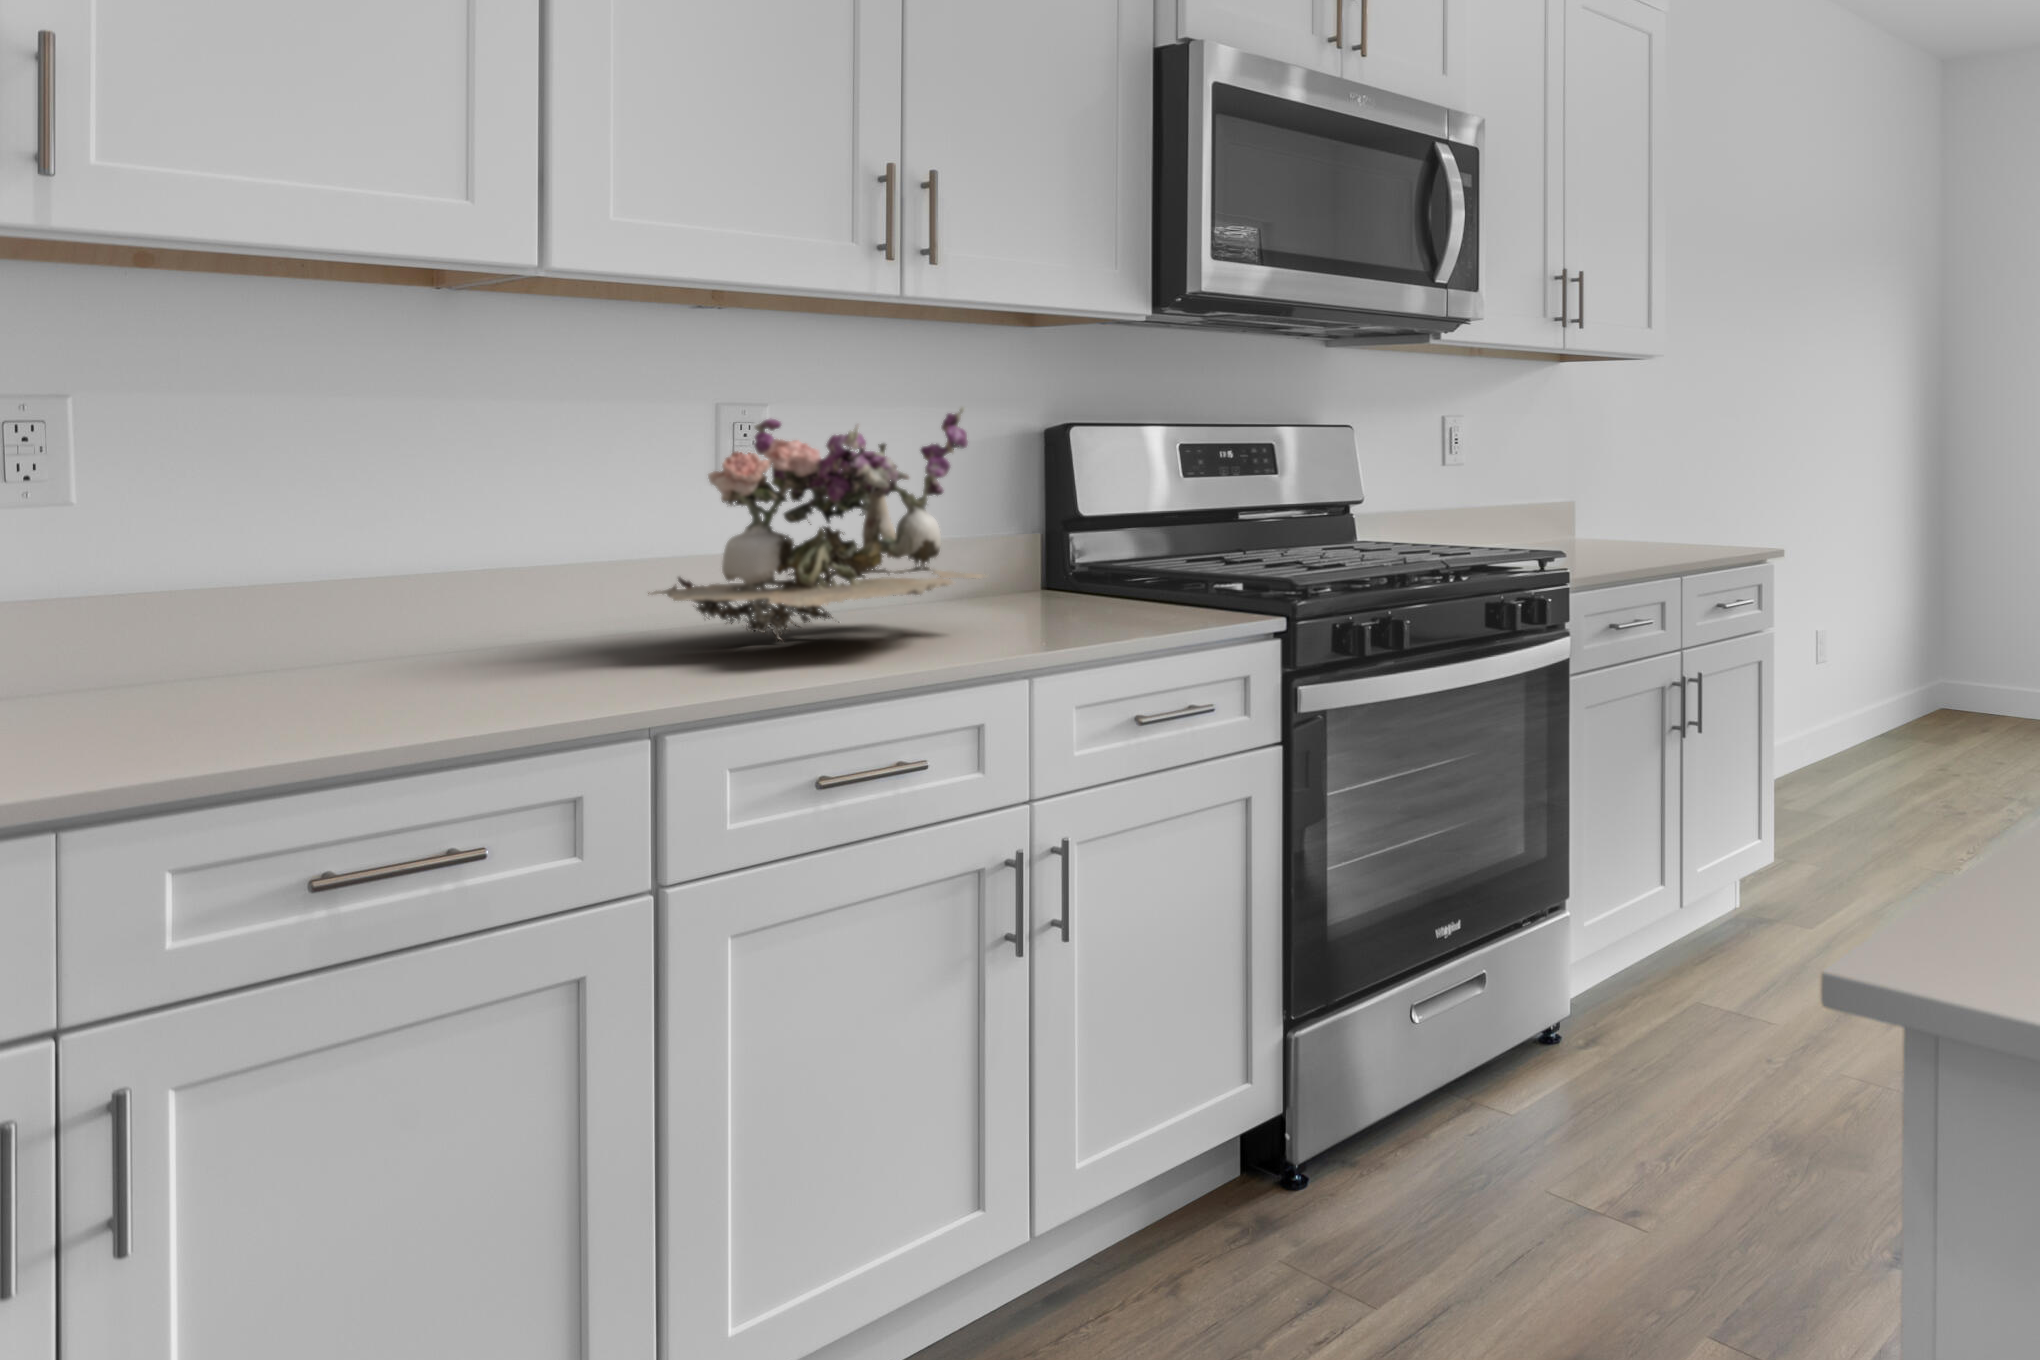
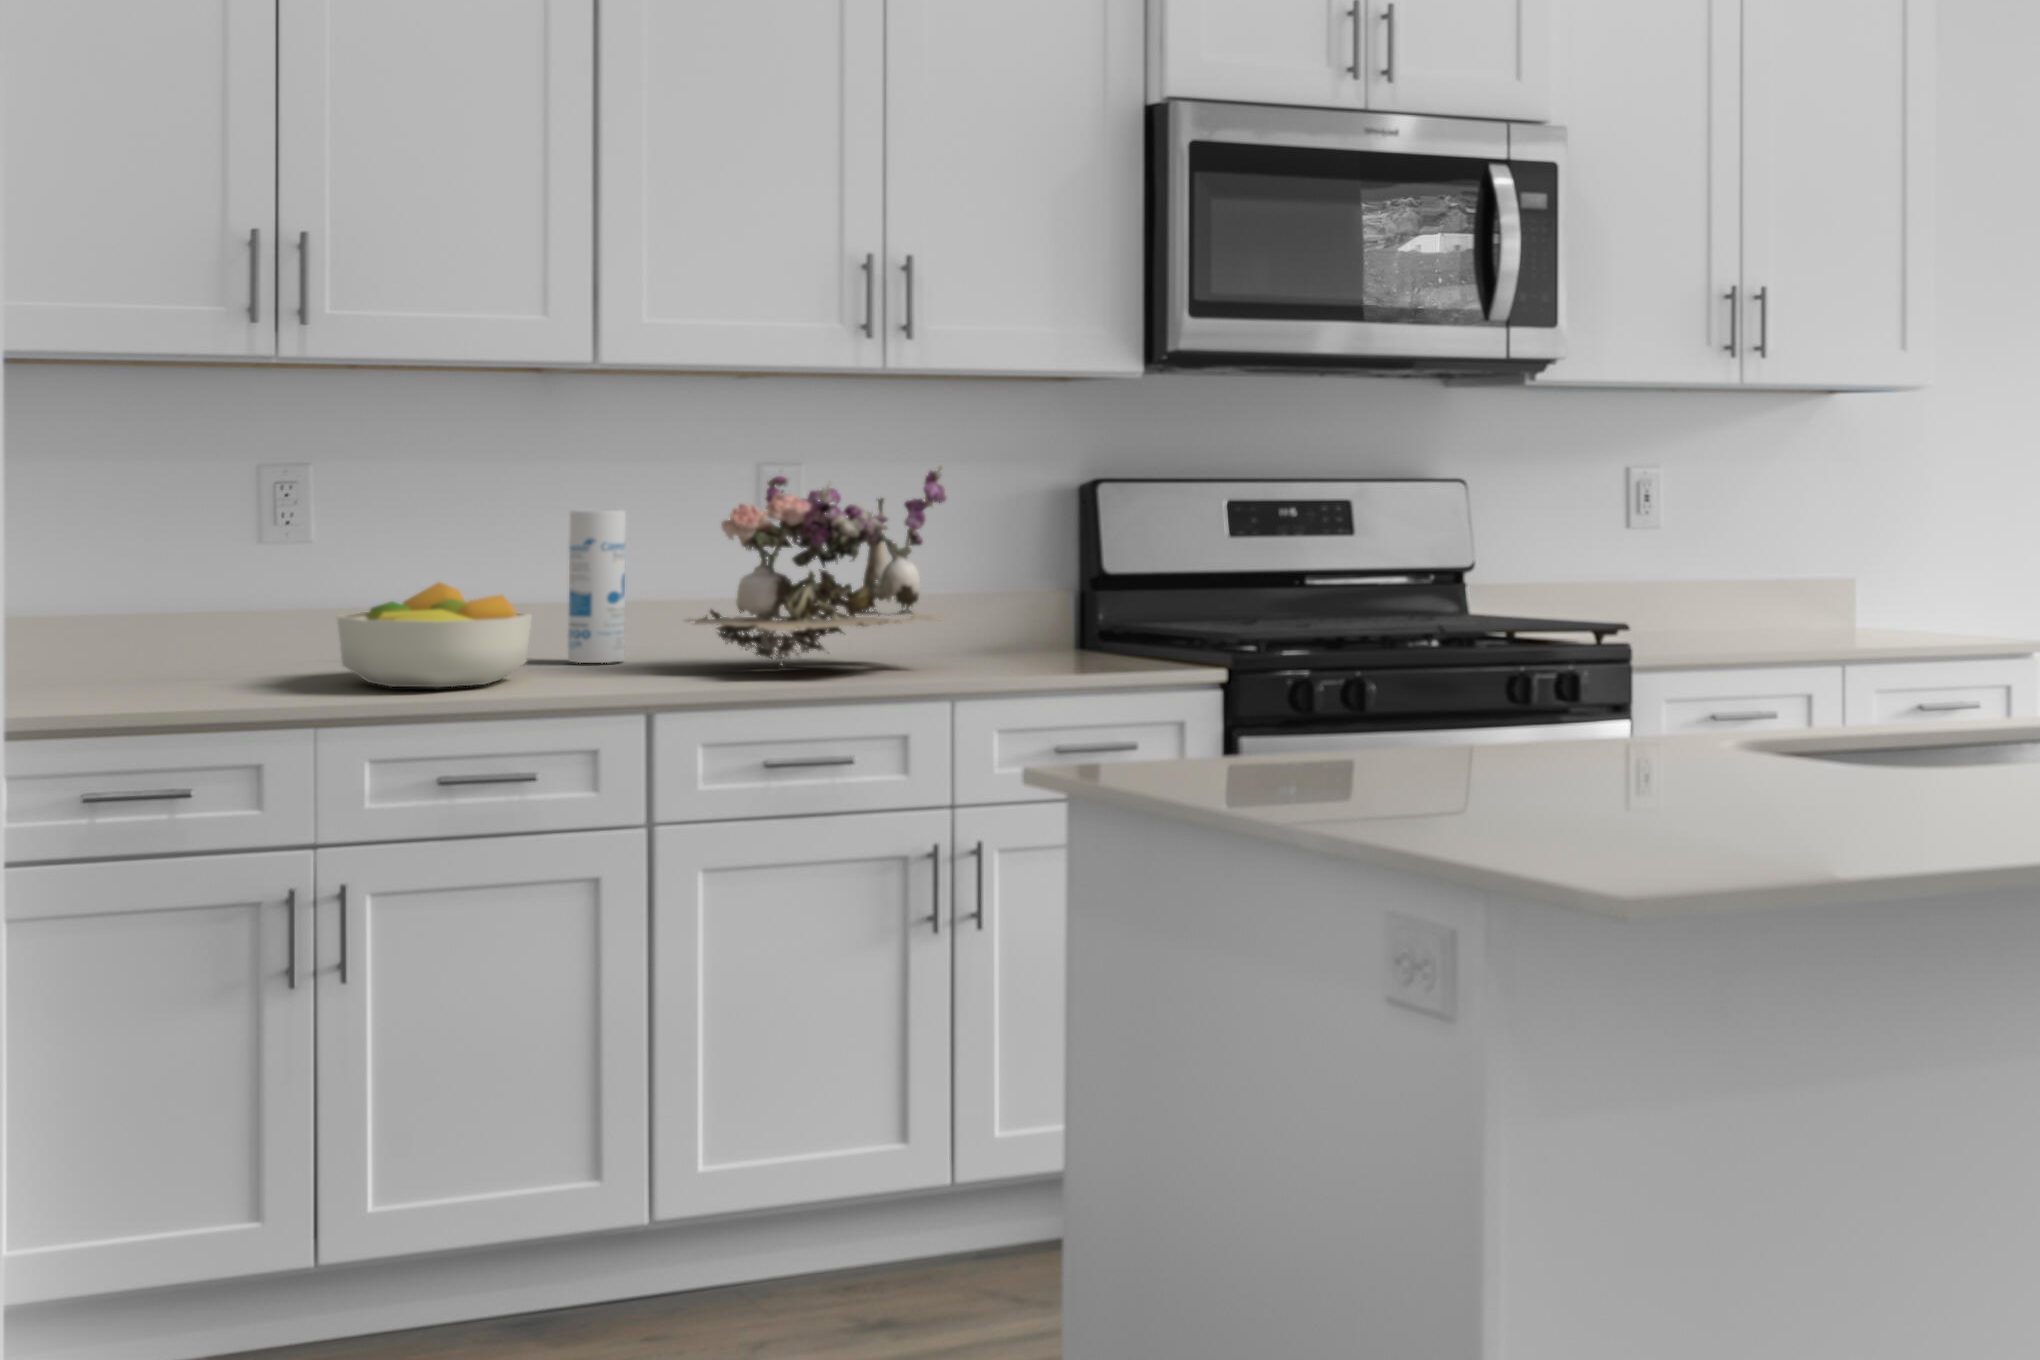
canister: none [471,461,552,651] -> present [568,510,626,663]
fruit bowl: none [94,563,440,729] -> present [337,582,532,687]

